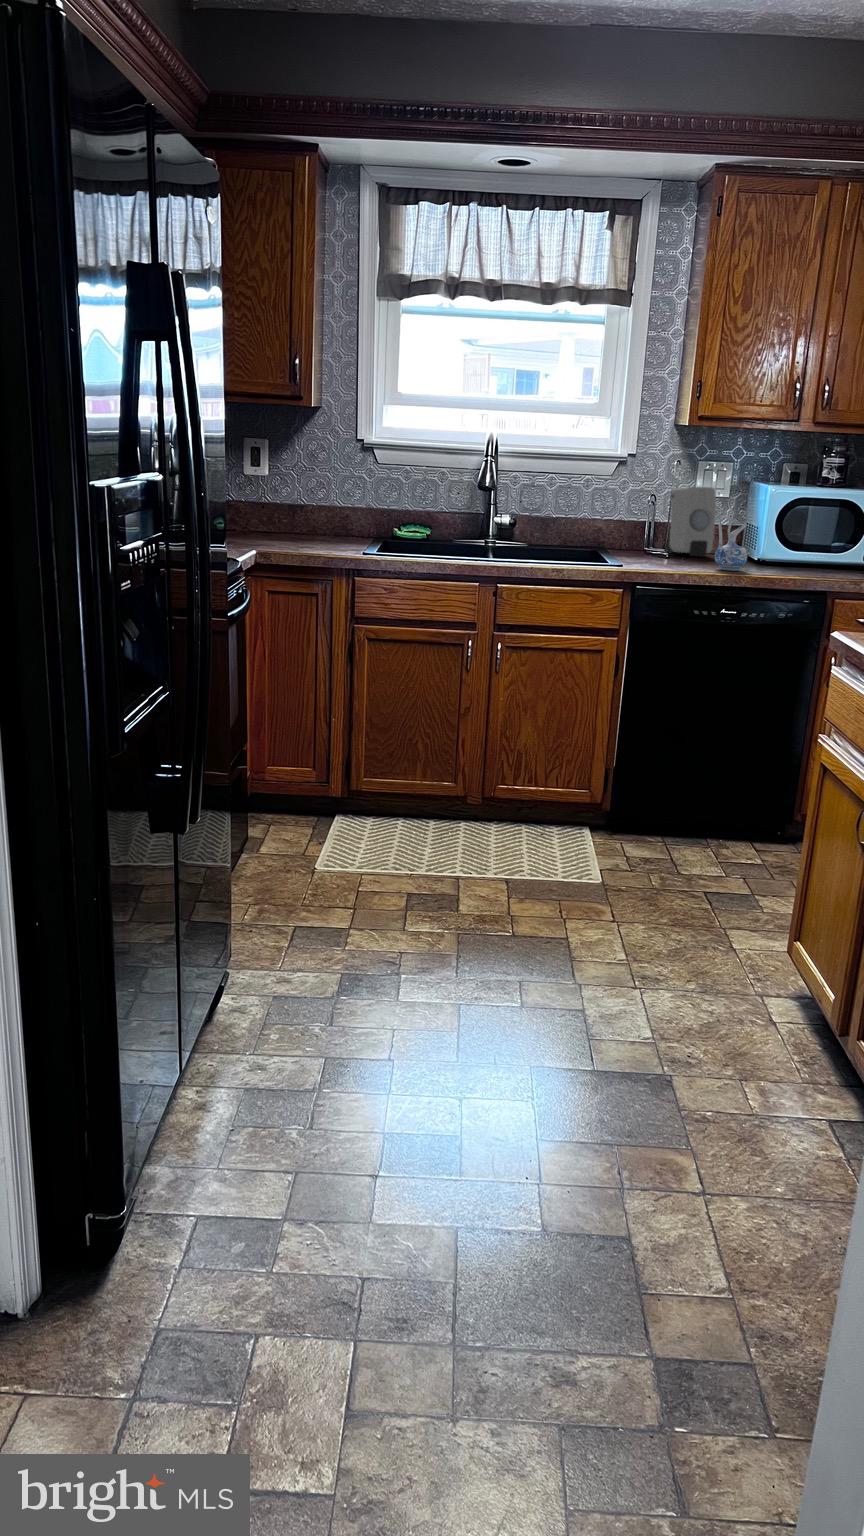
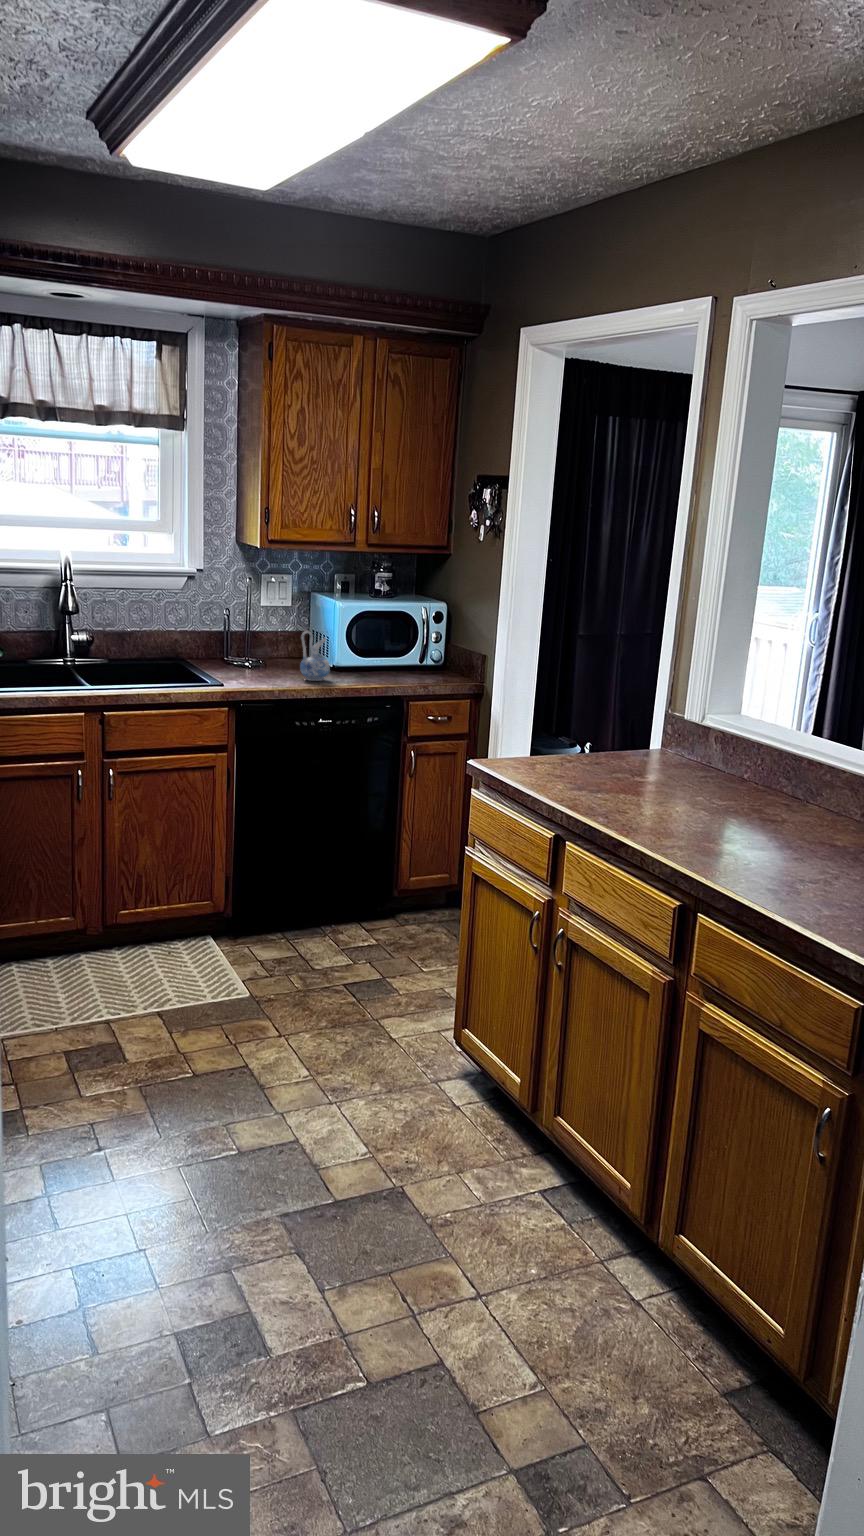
soap dispenser: present [666,487,716,556] -> none [236,598,285,663]

